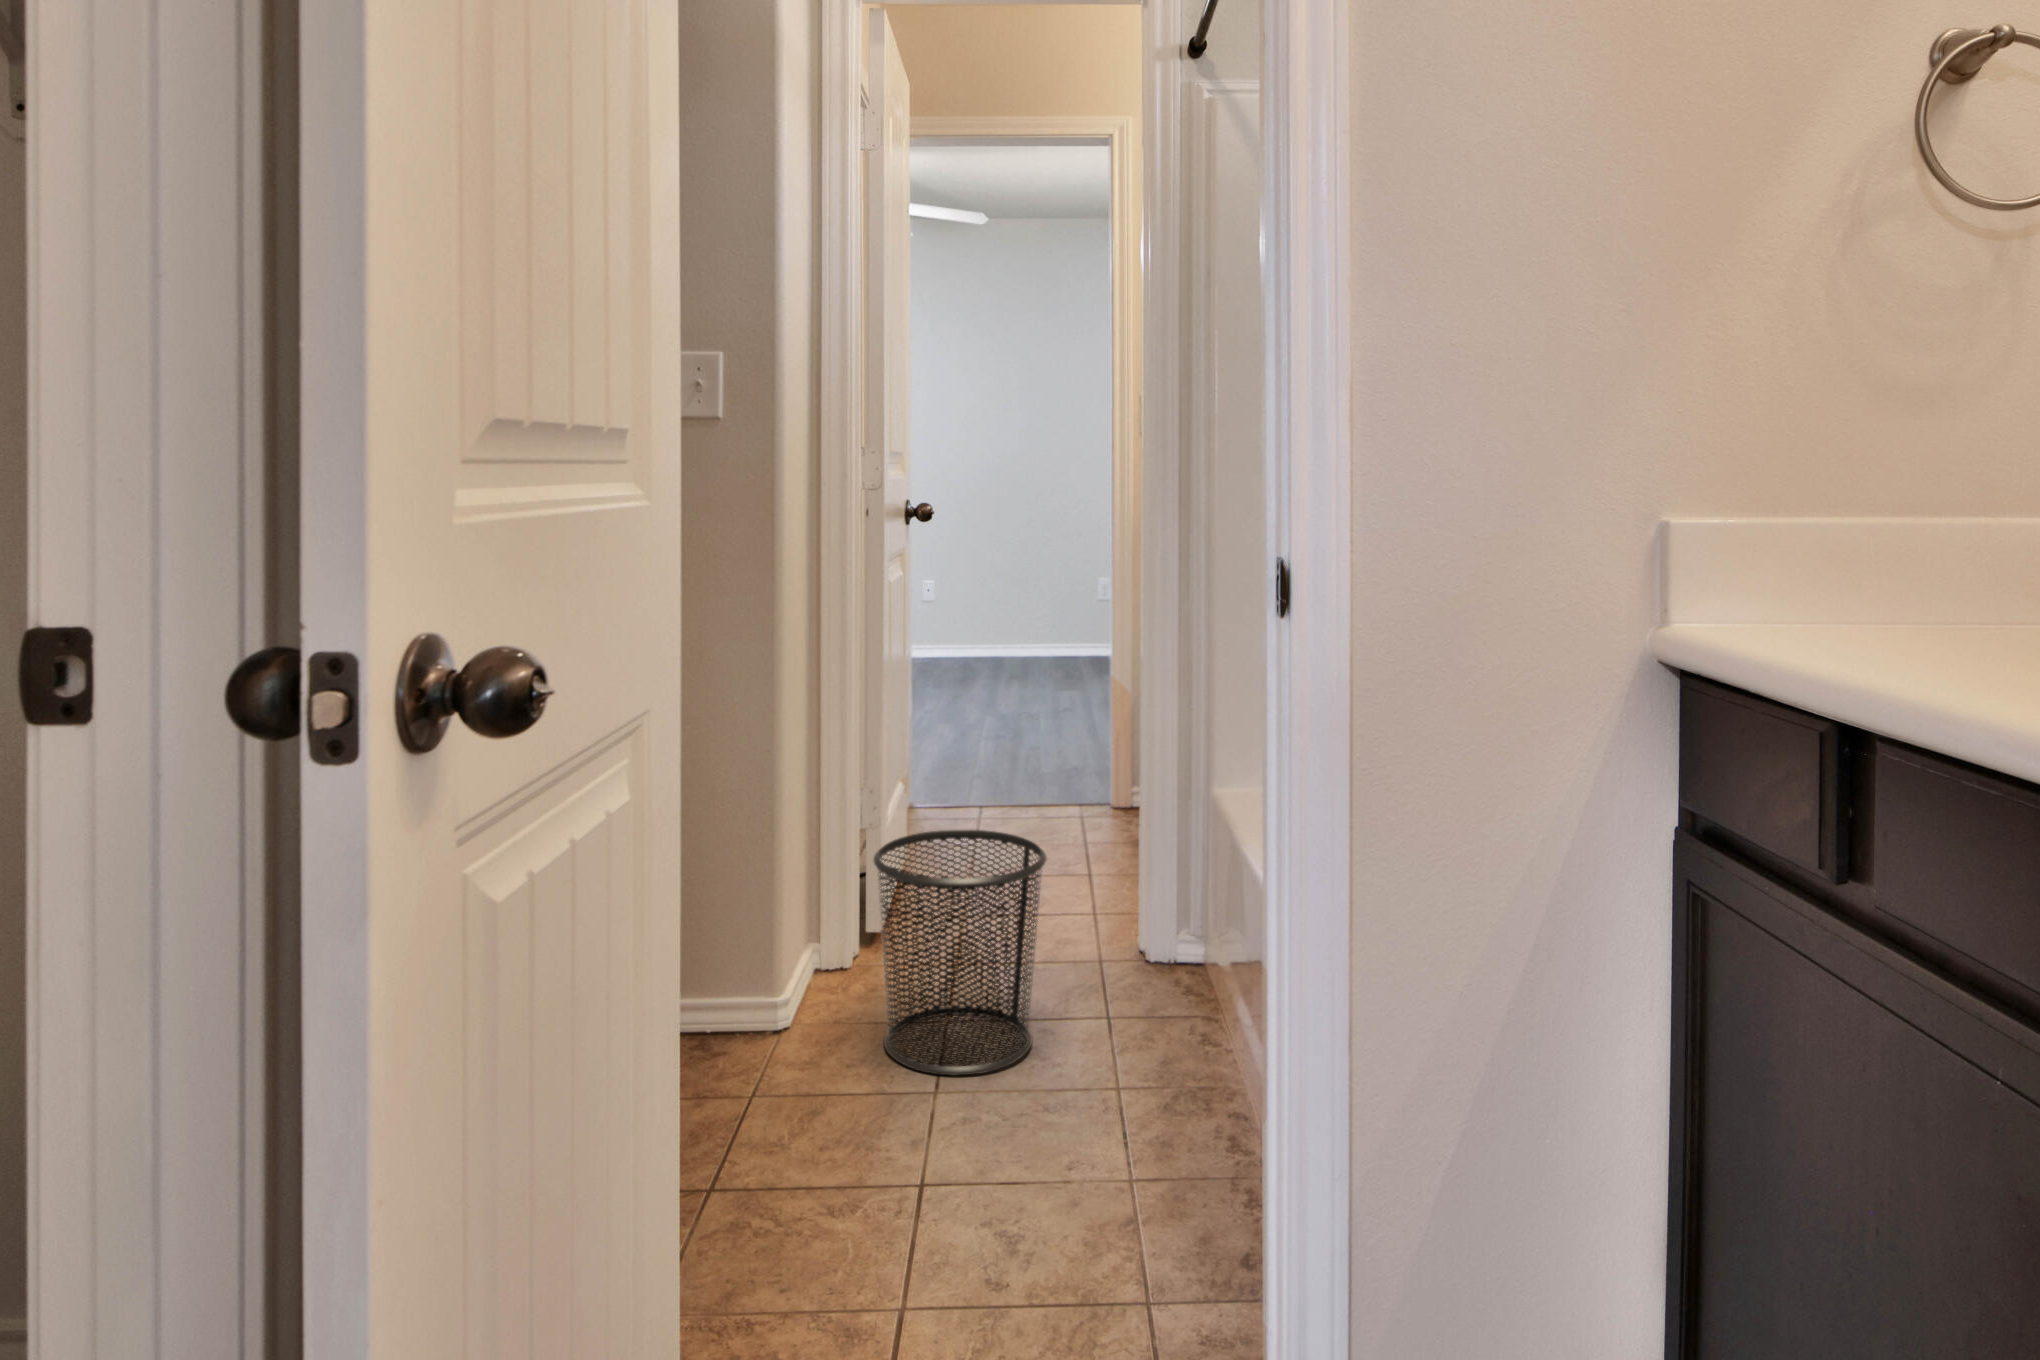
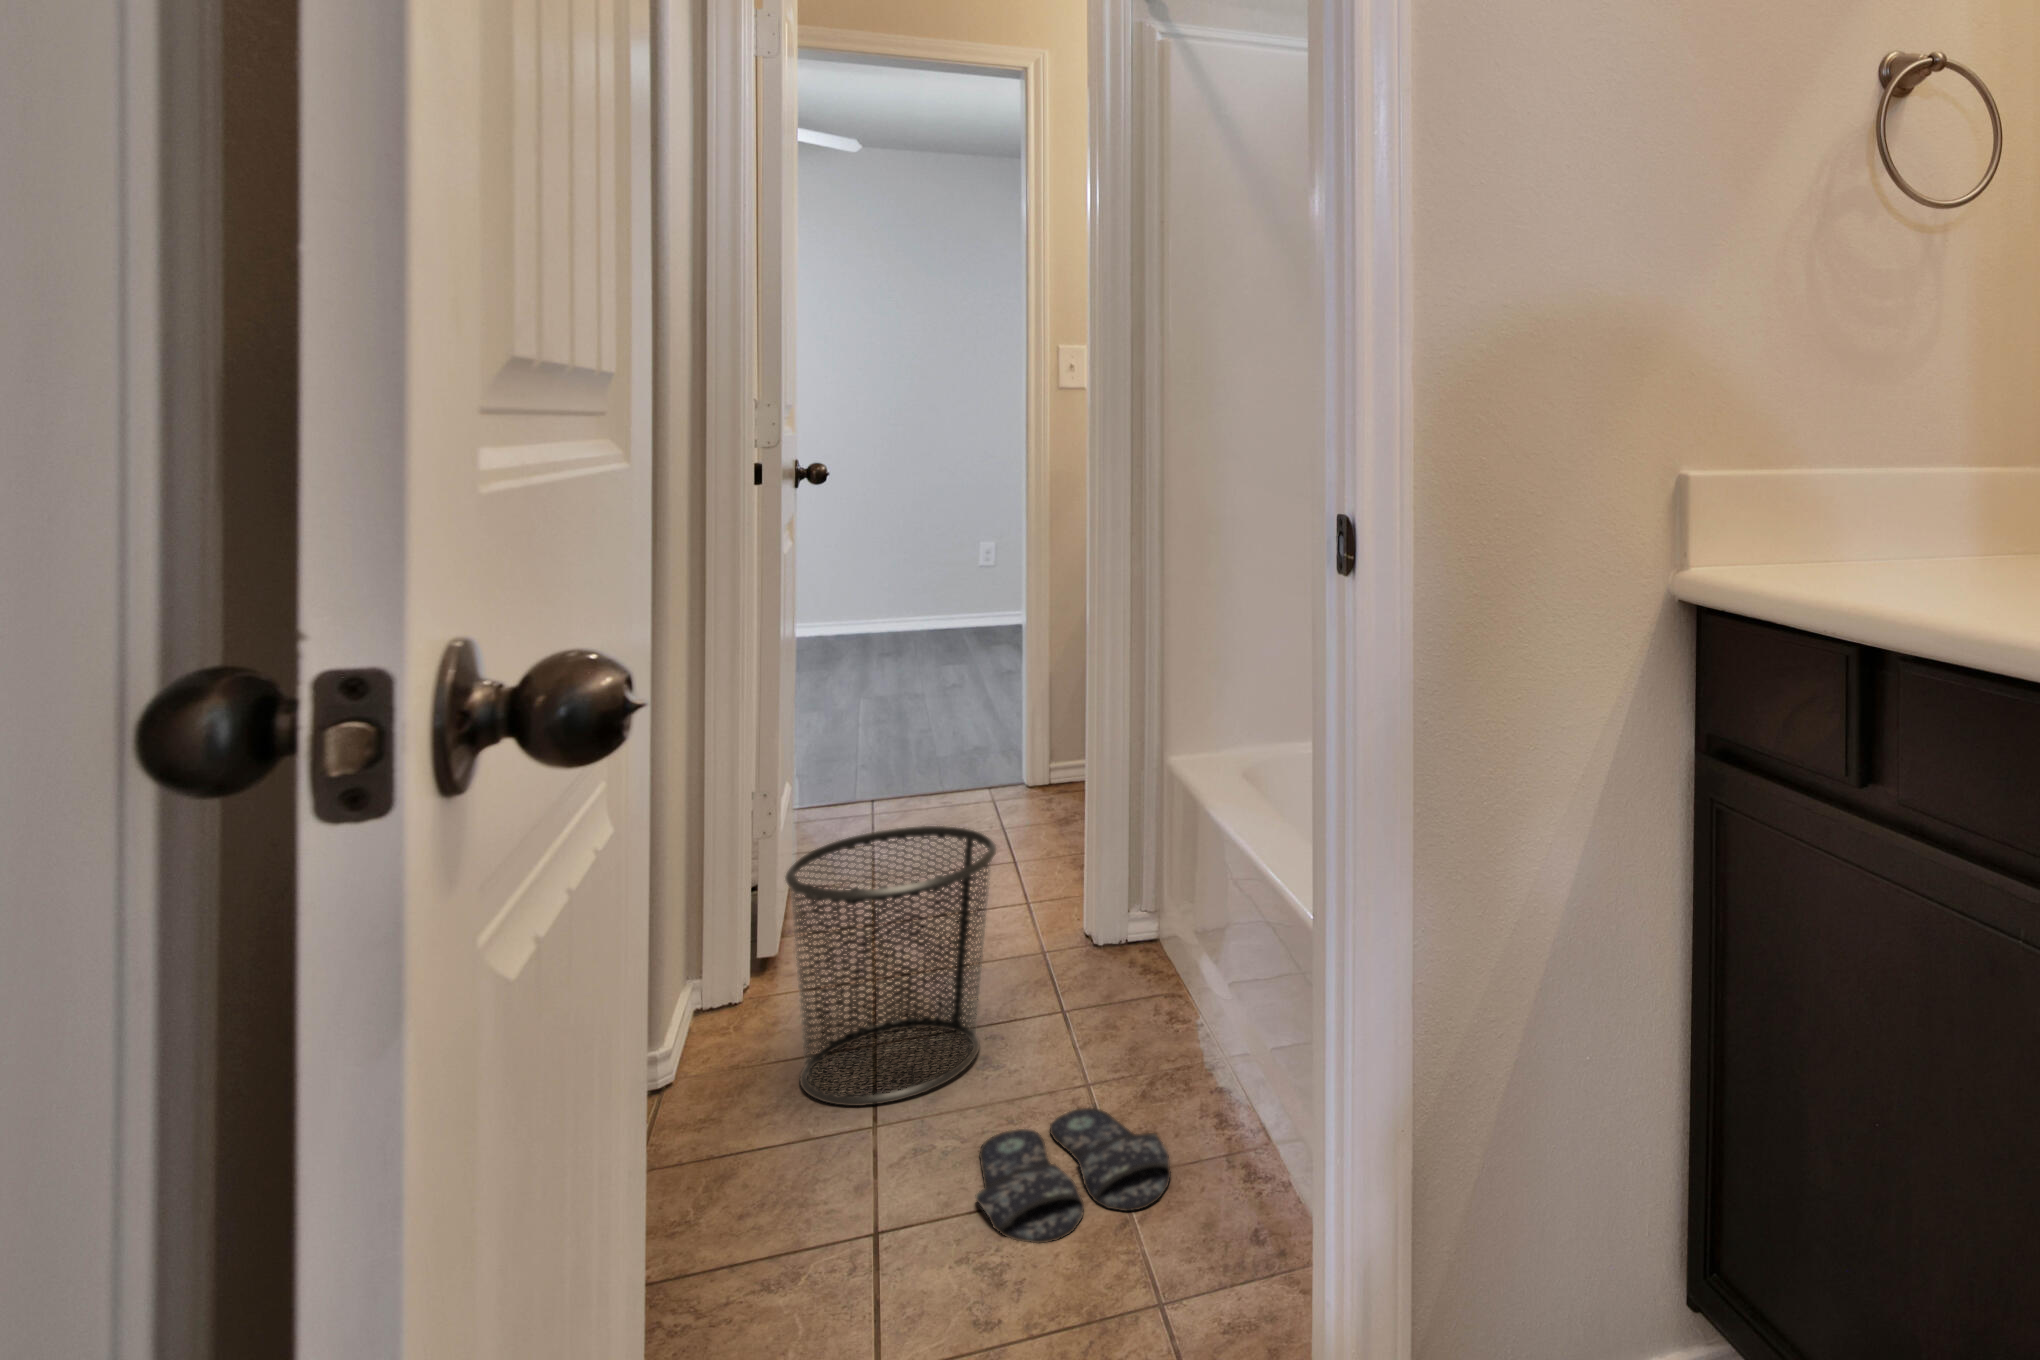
slippers: none [1006,1118,1181,1230] -> present [975,1108,1171,1243]

